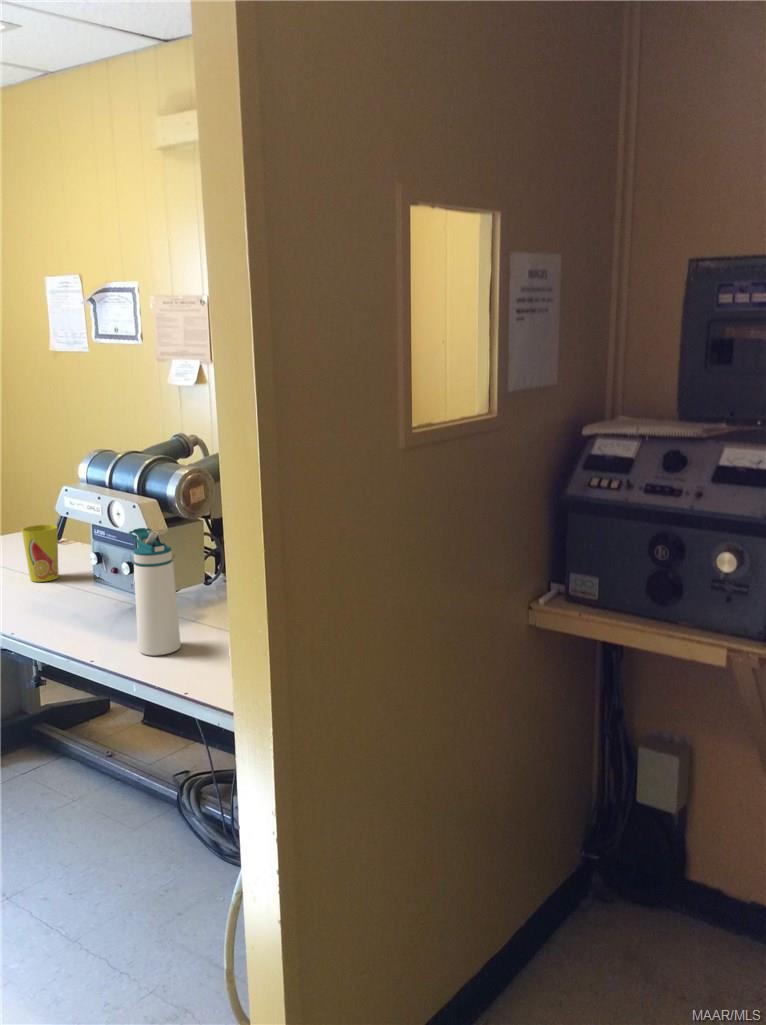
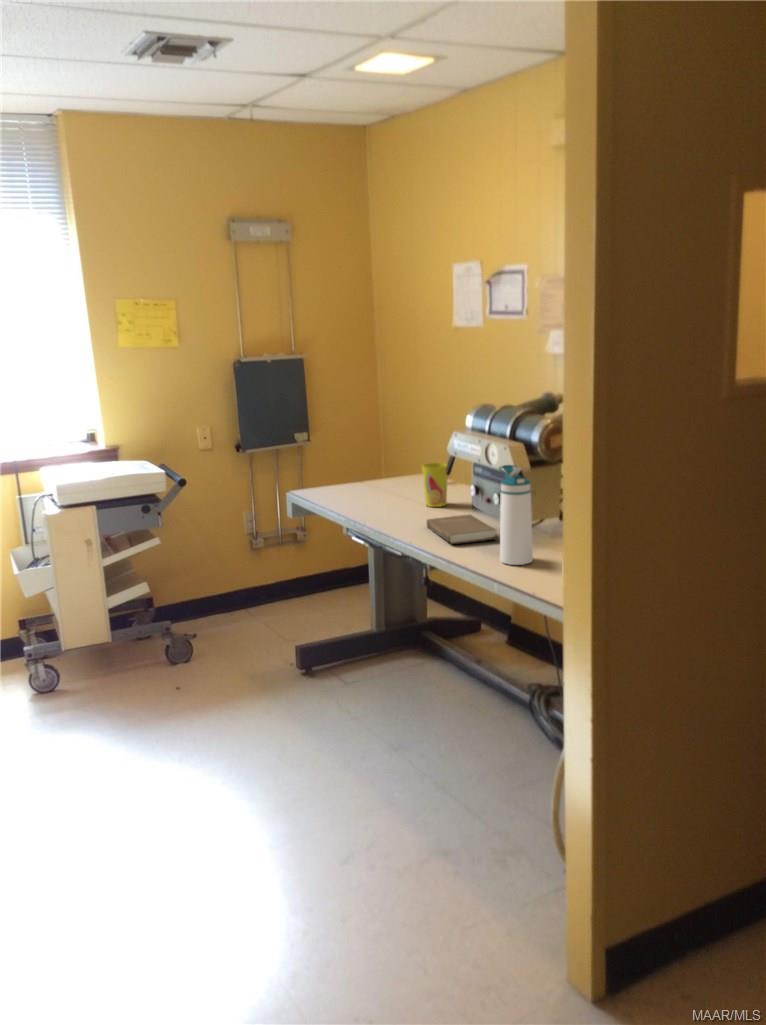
book: none [33,590,132,634] -> present [427,515,497,544]

